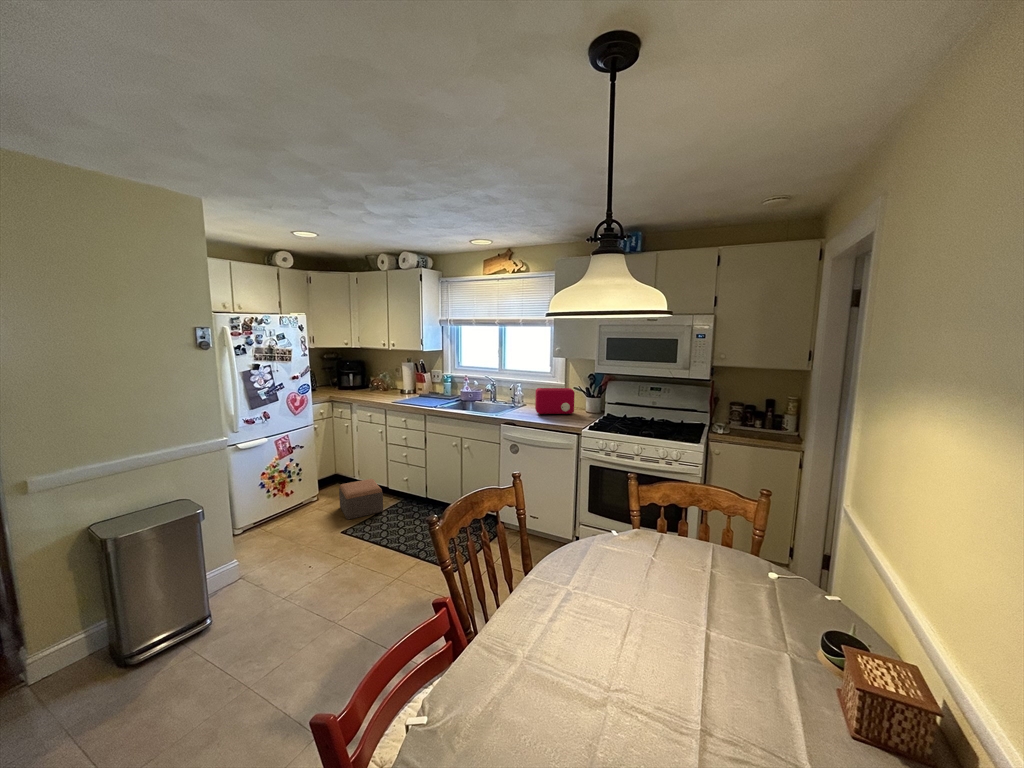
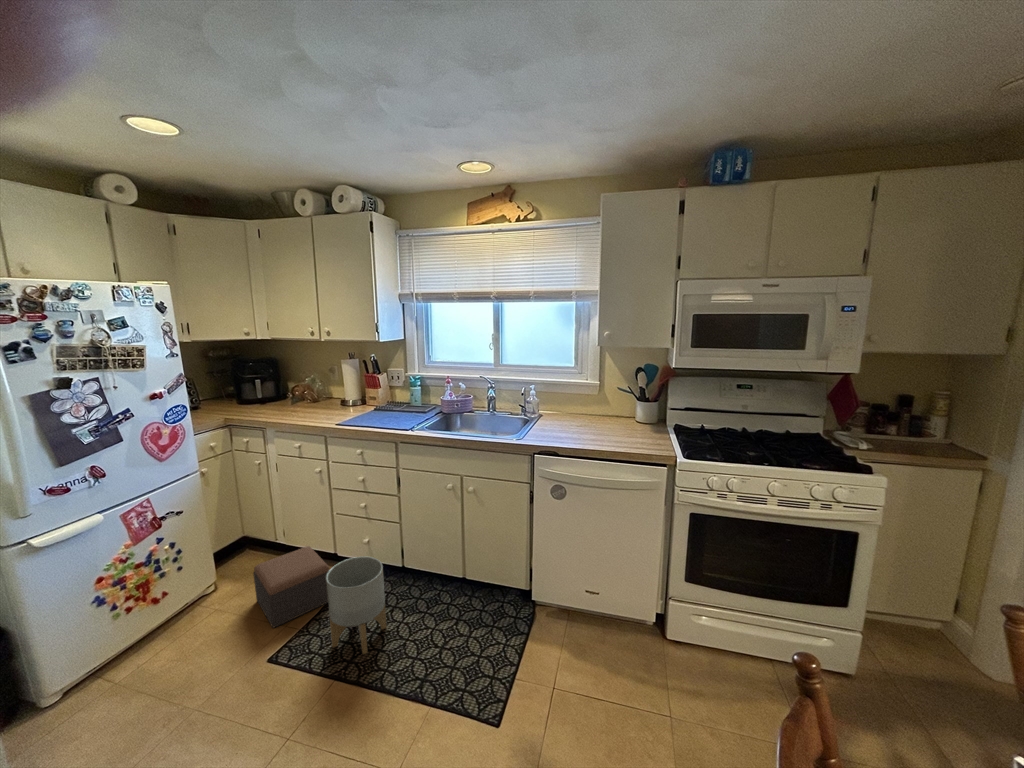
toaster: present [535,388,575,415] -> none [570,390,631,433]
planter: none [377,481,411,536] -> present [326,557,386,654]

